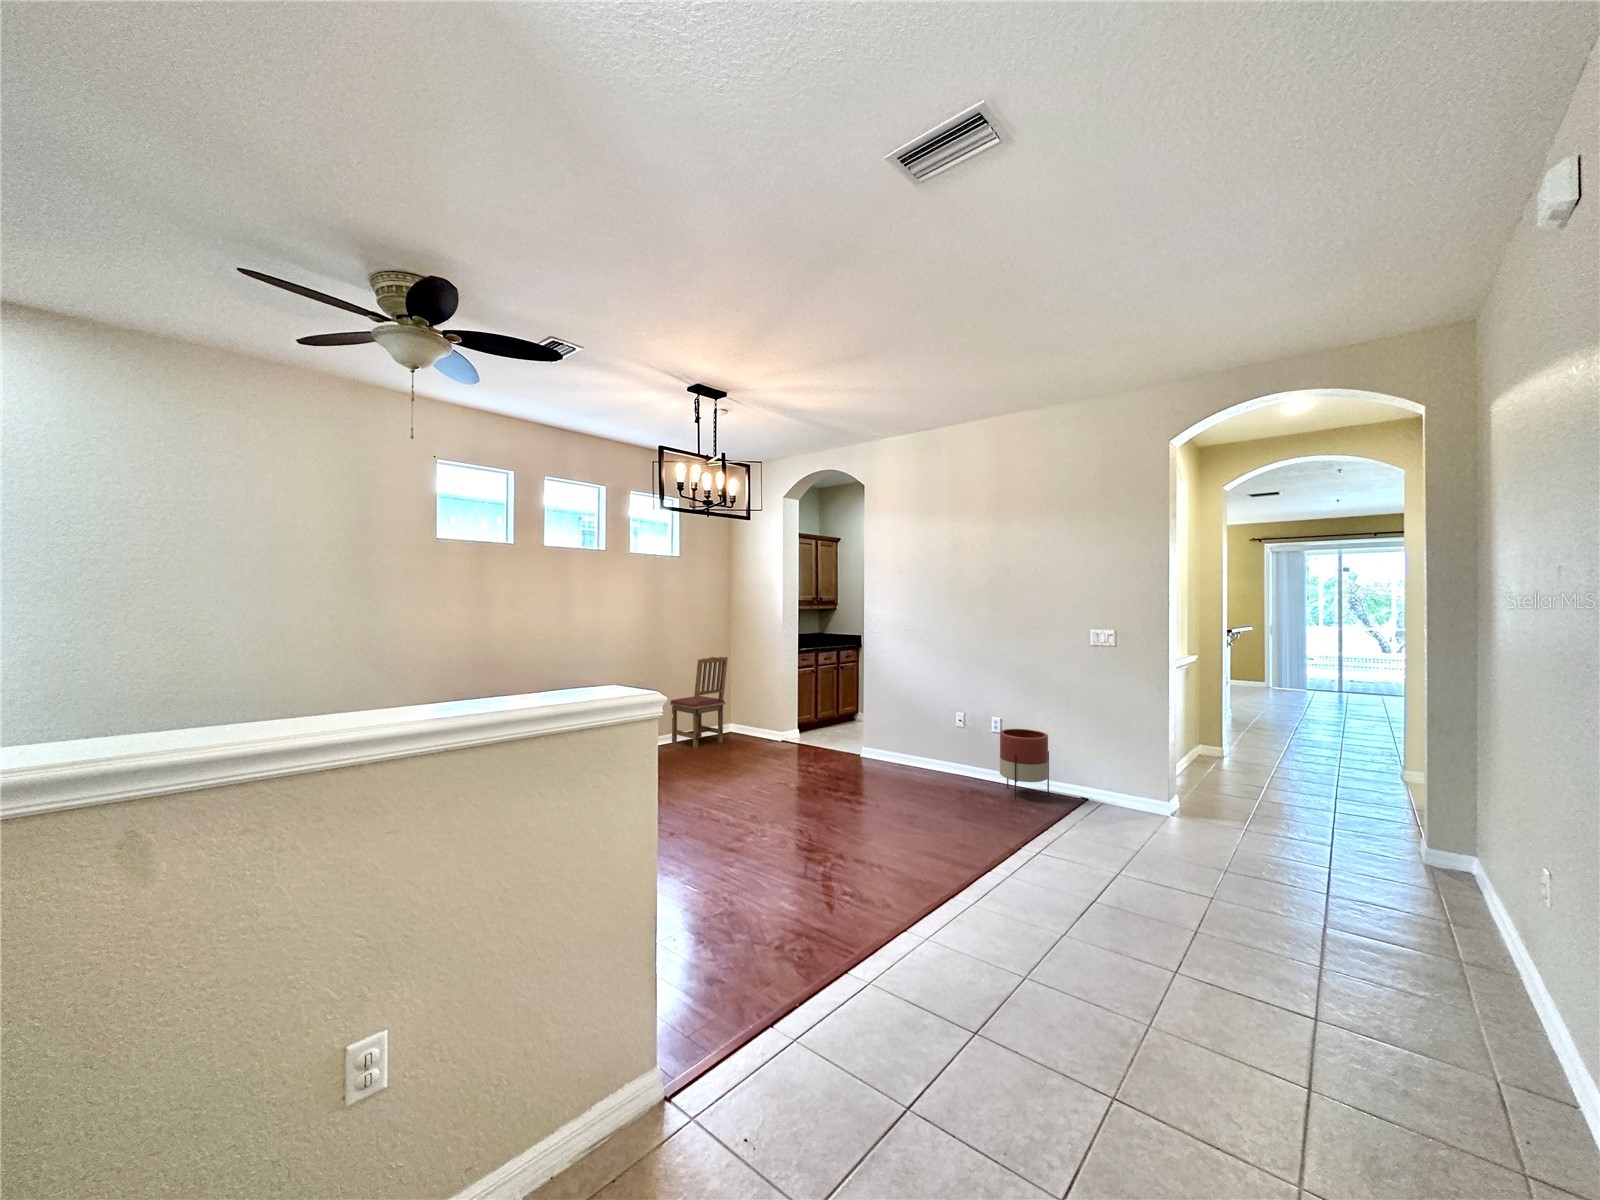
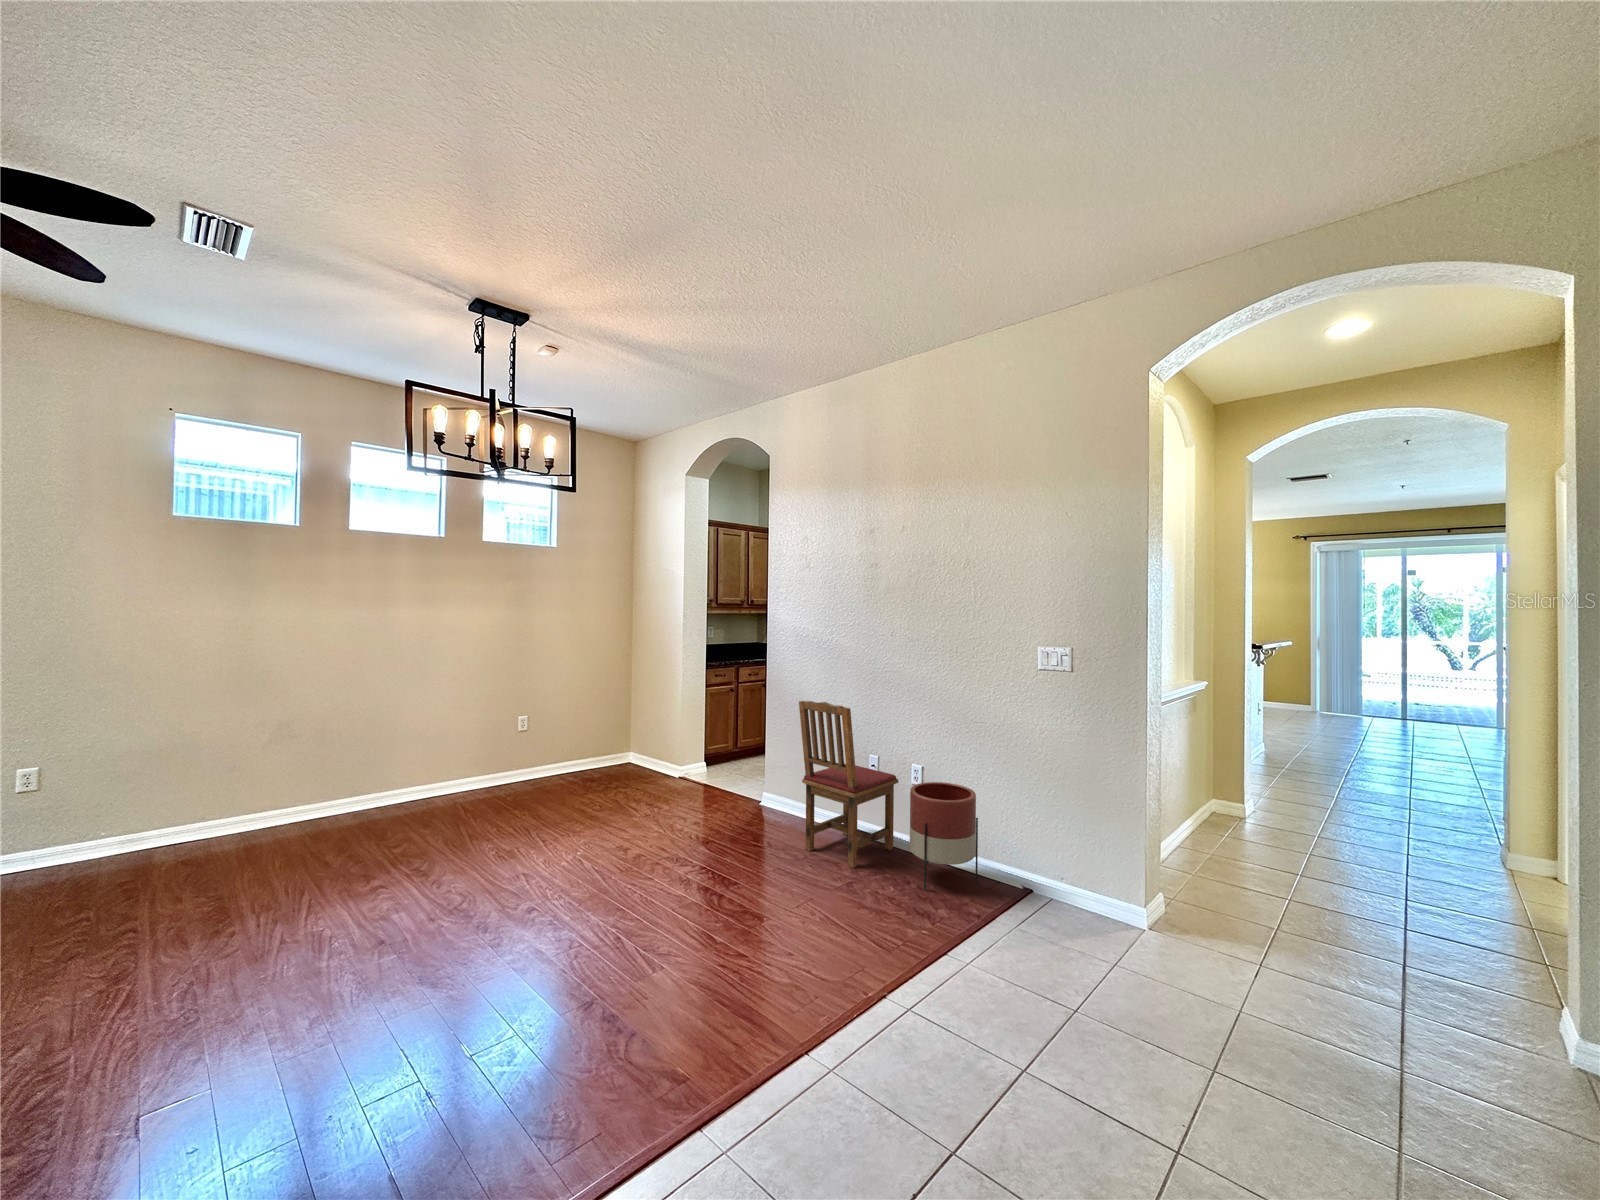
dining chair: present [670,657,728,748] -> present [799,701,898,868]

